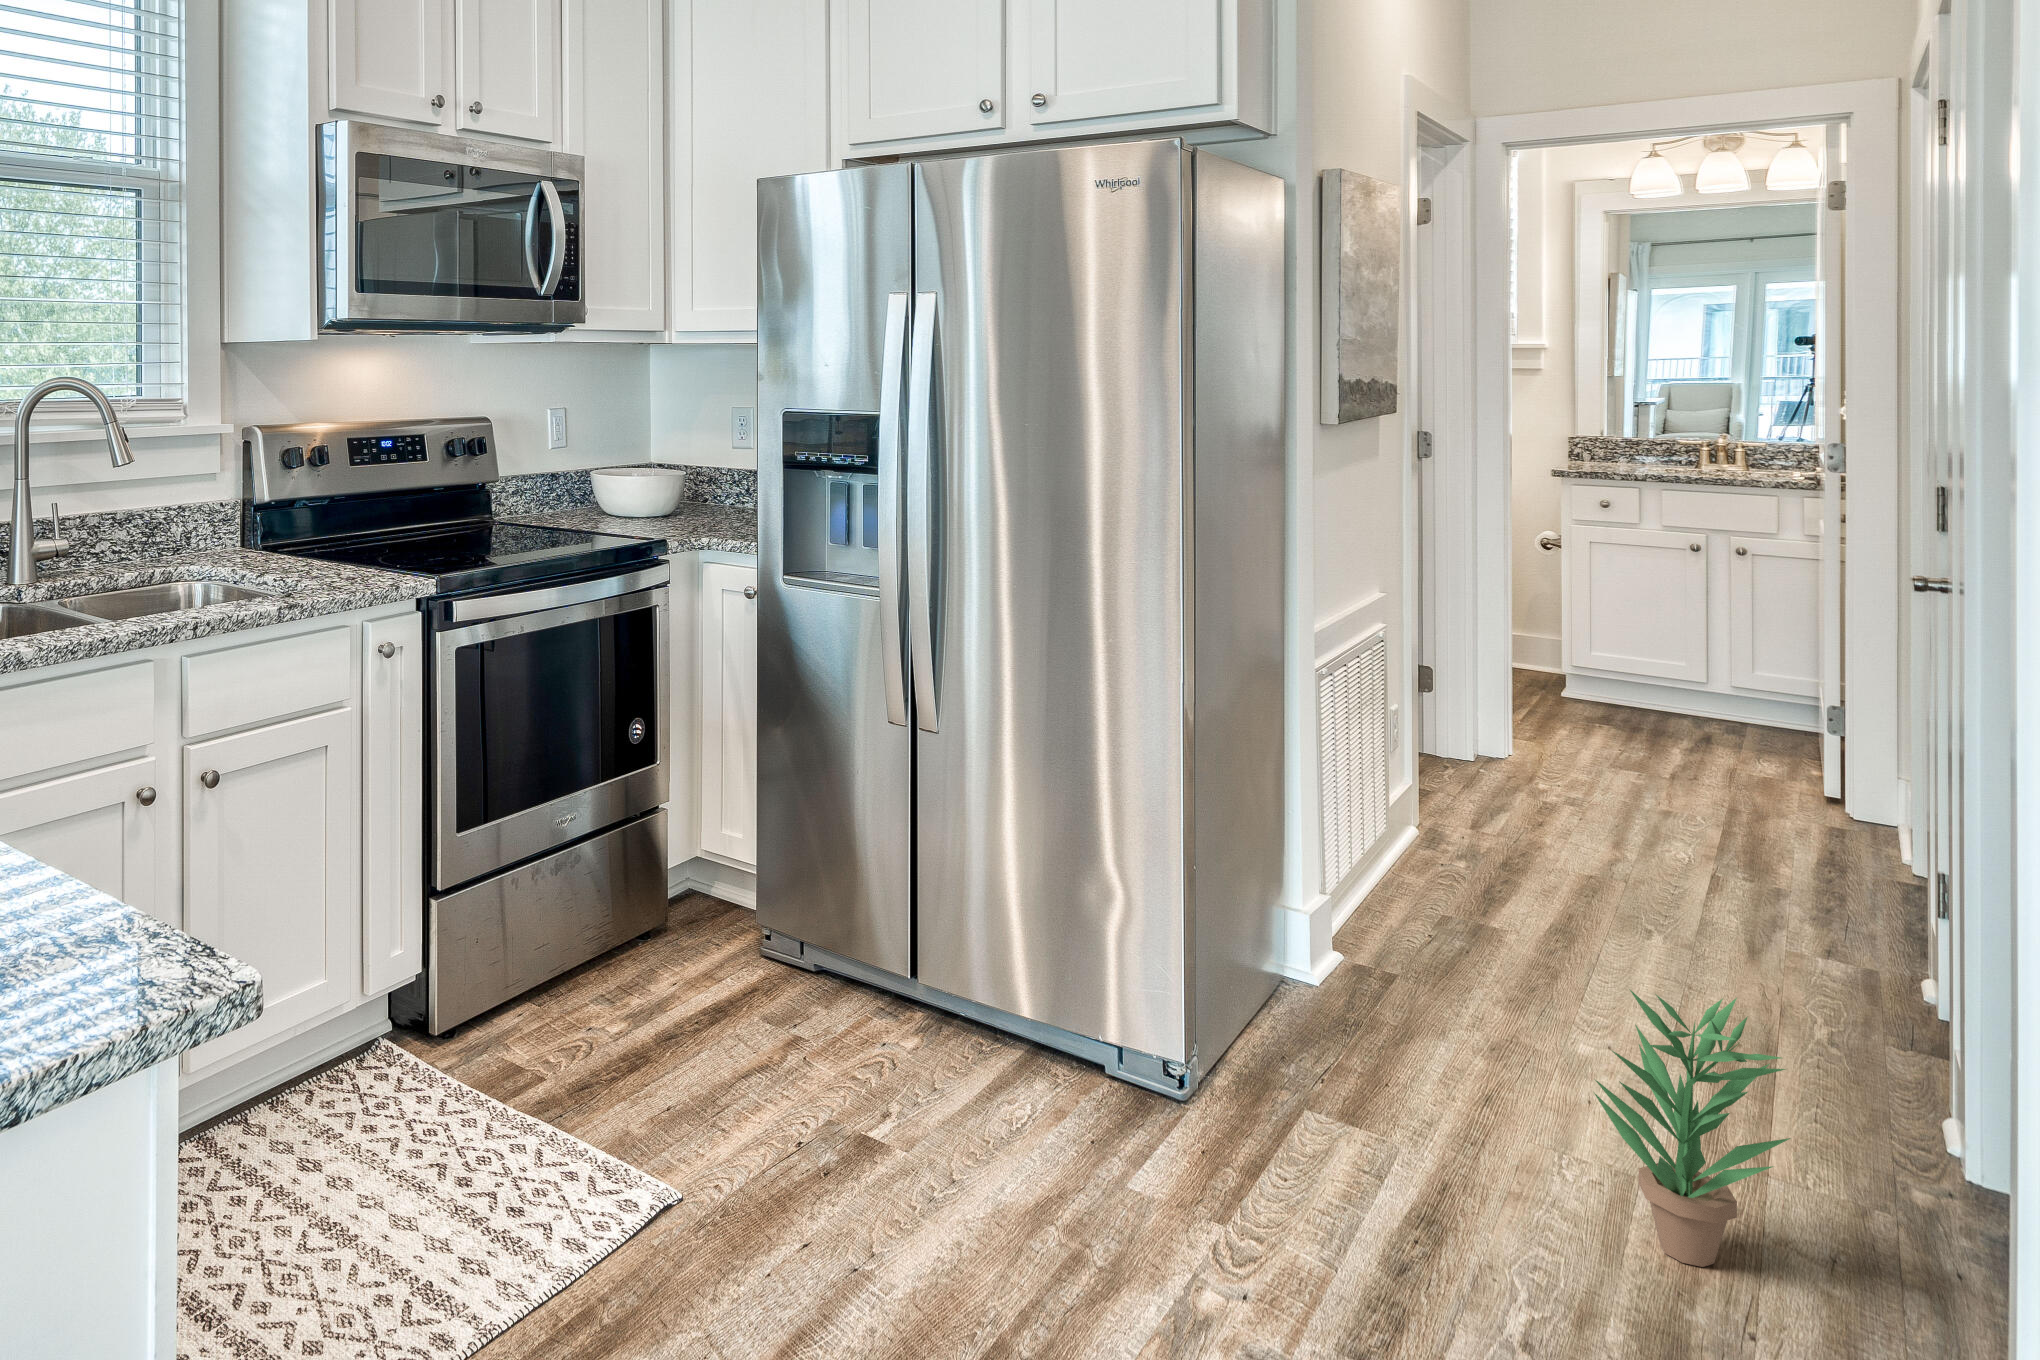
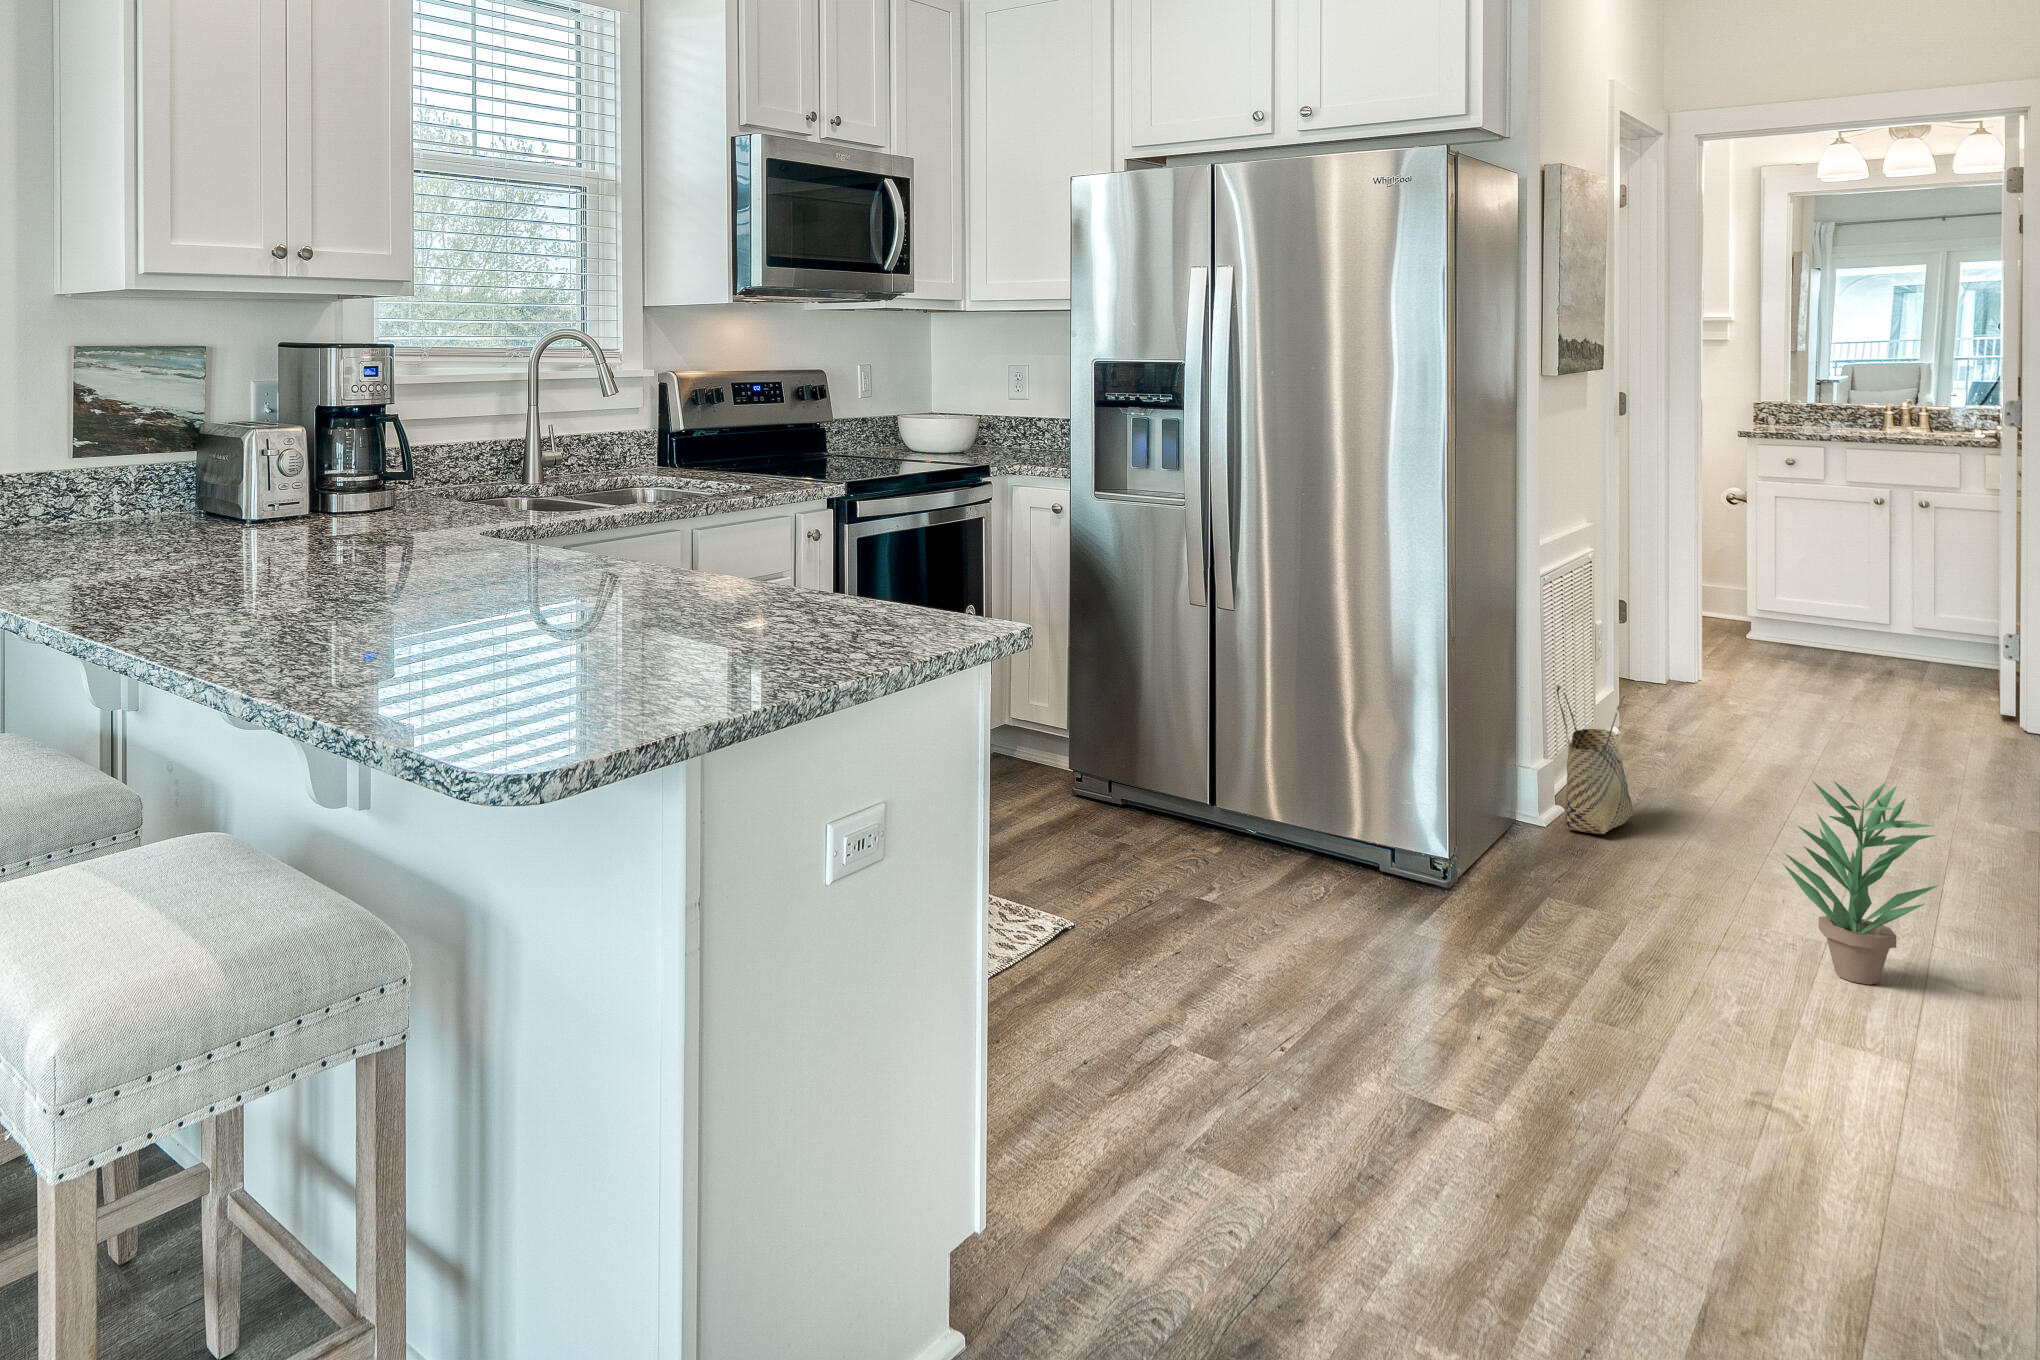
woven basket: none [1332,810,1423,1002] -> present [1557,686,1633,834]

